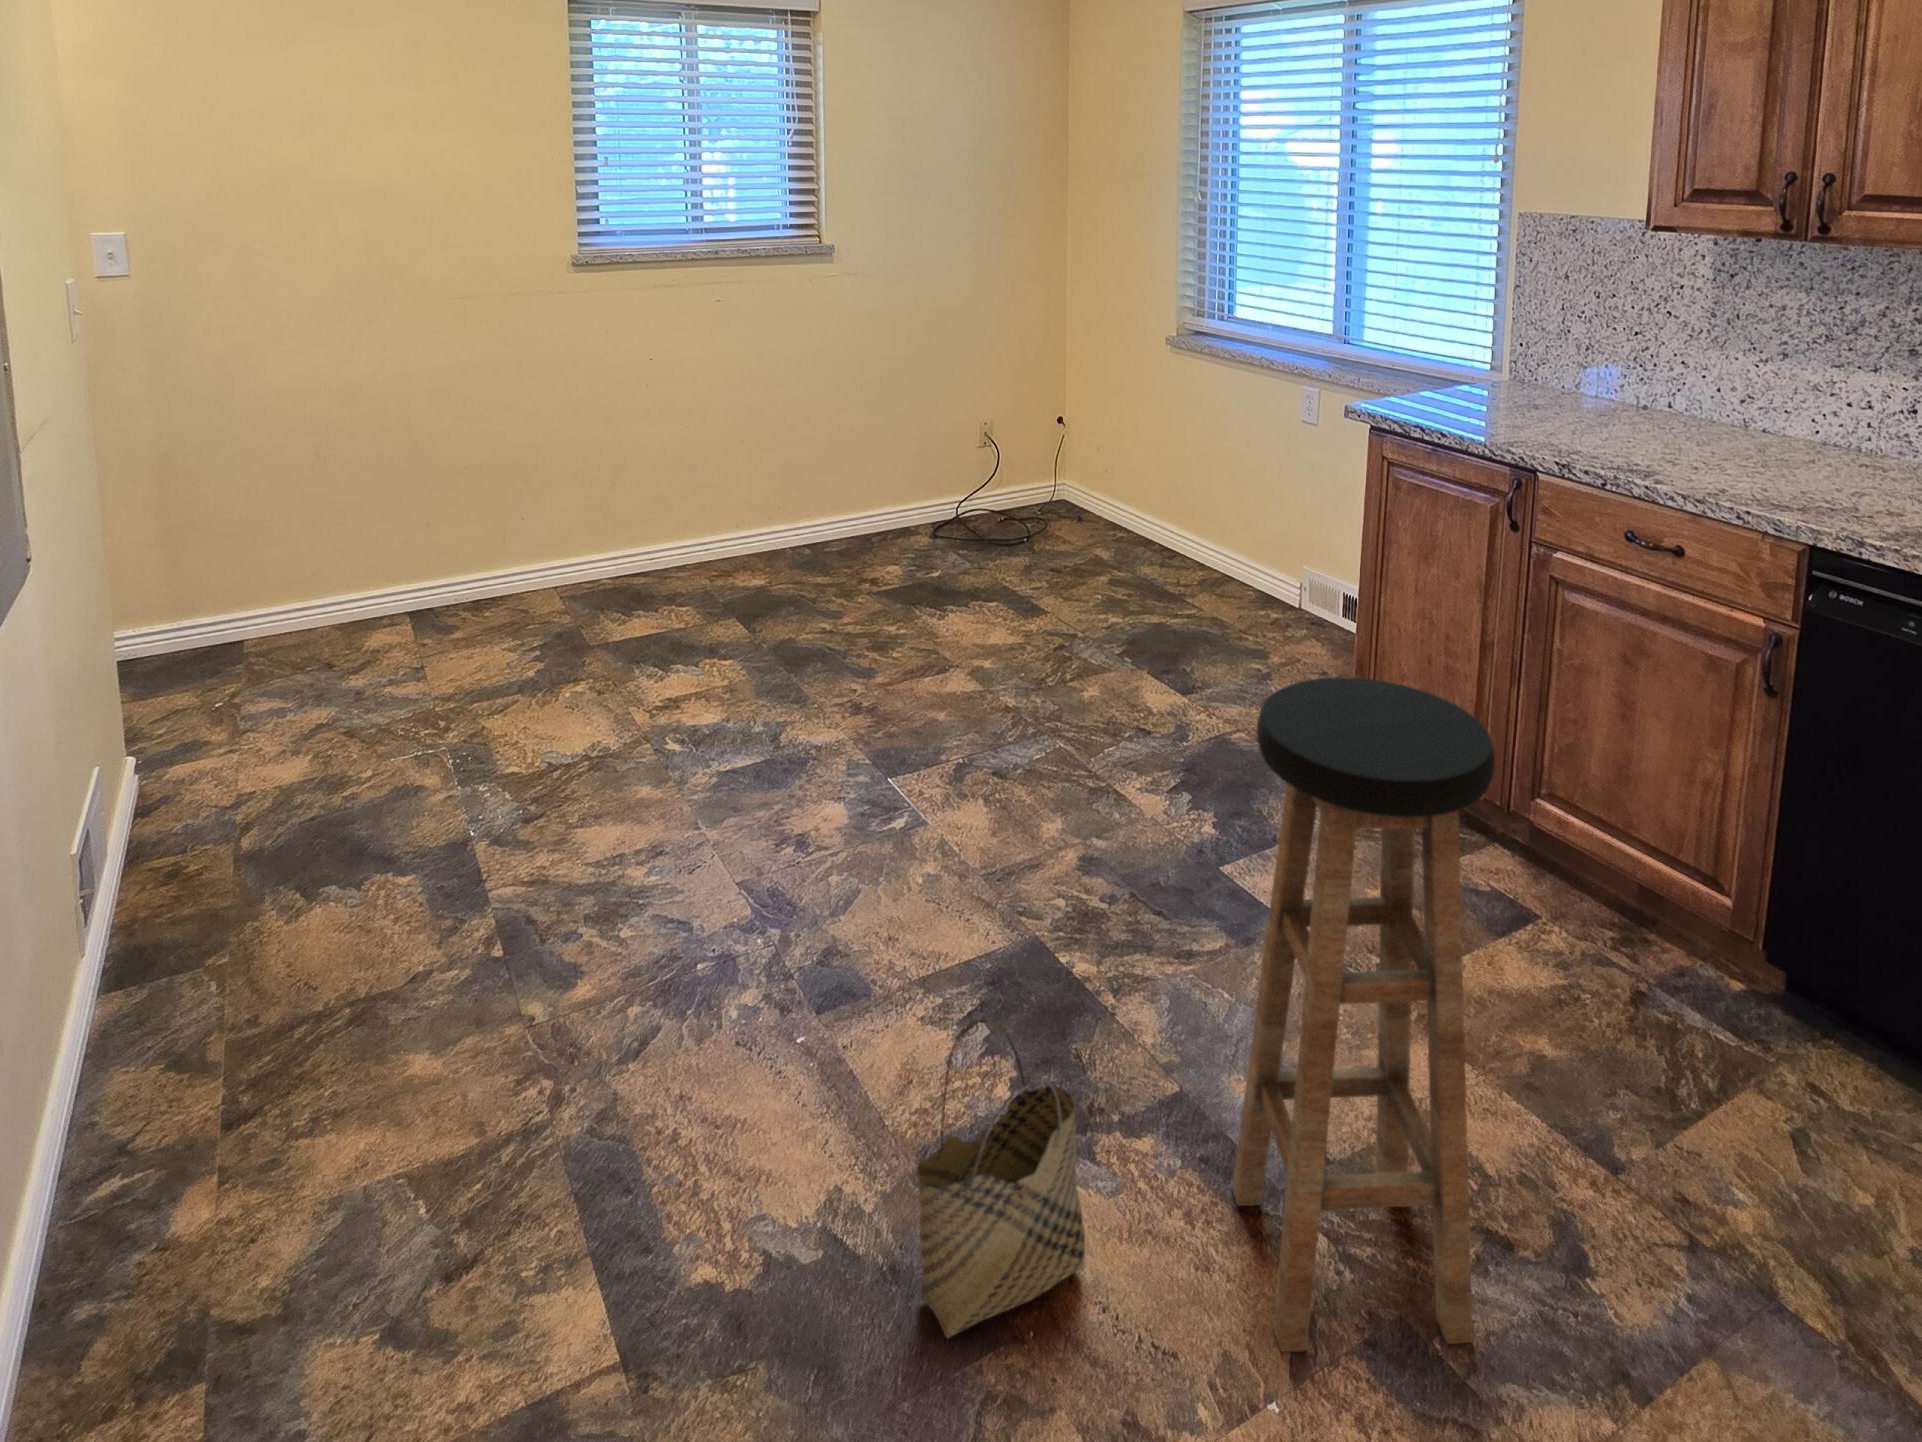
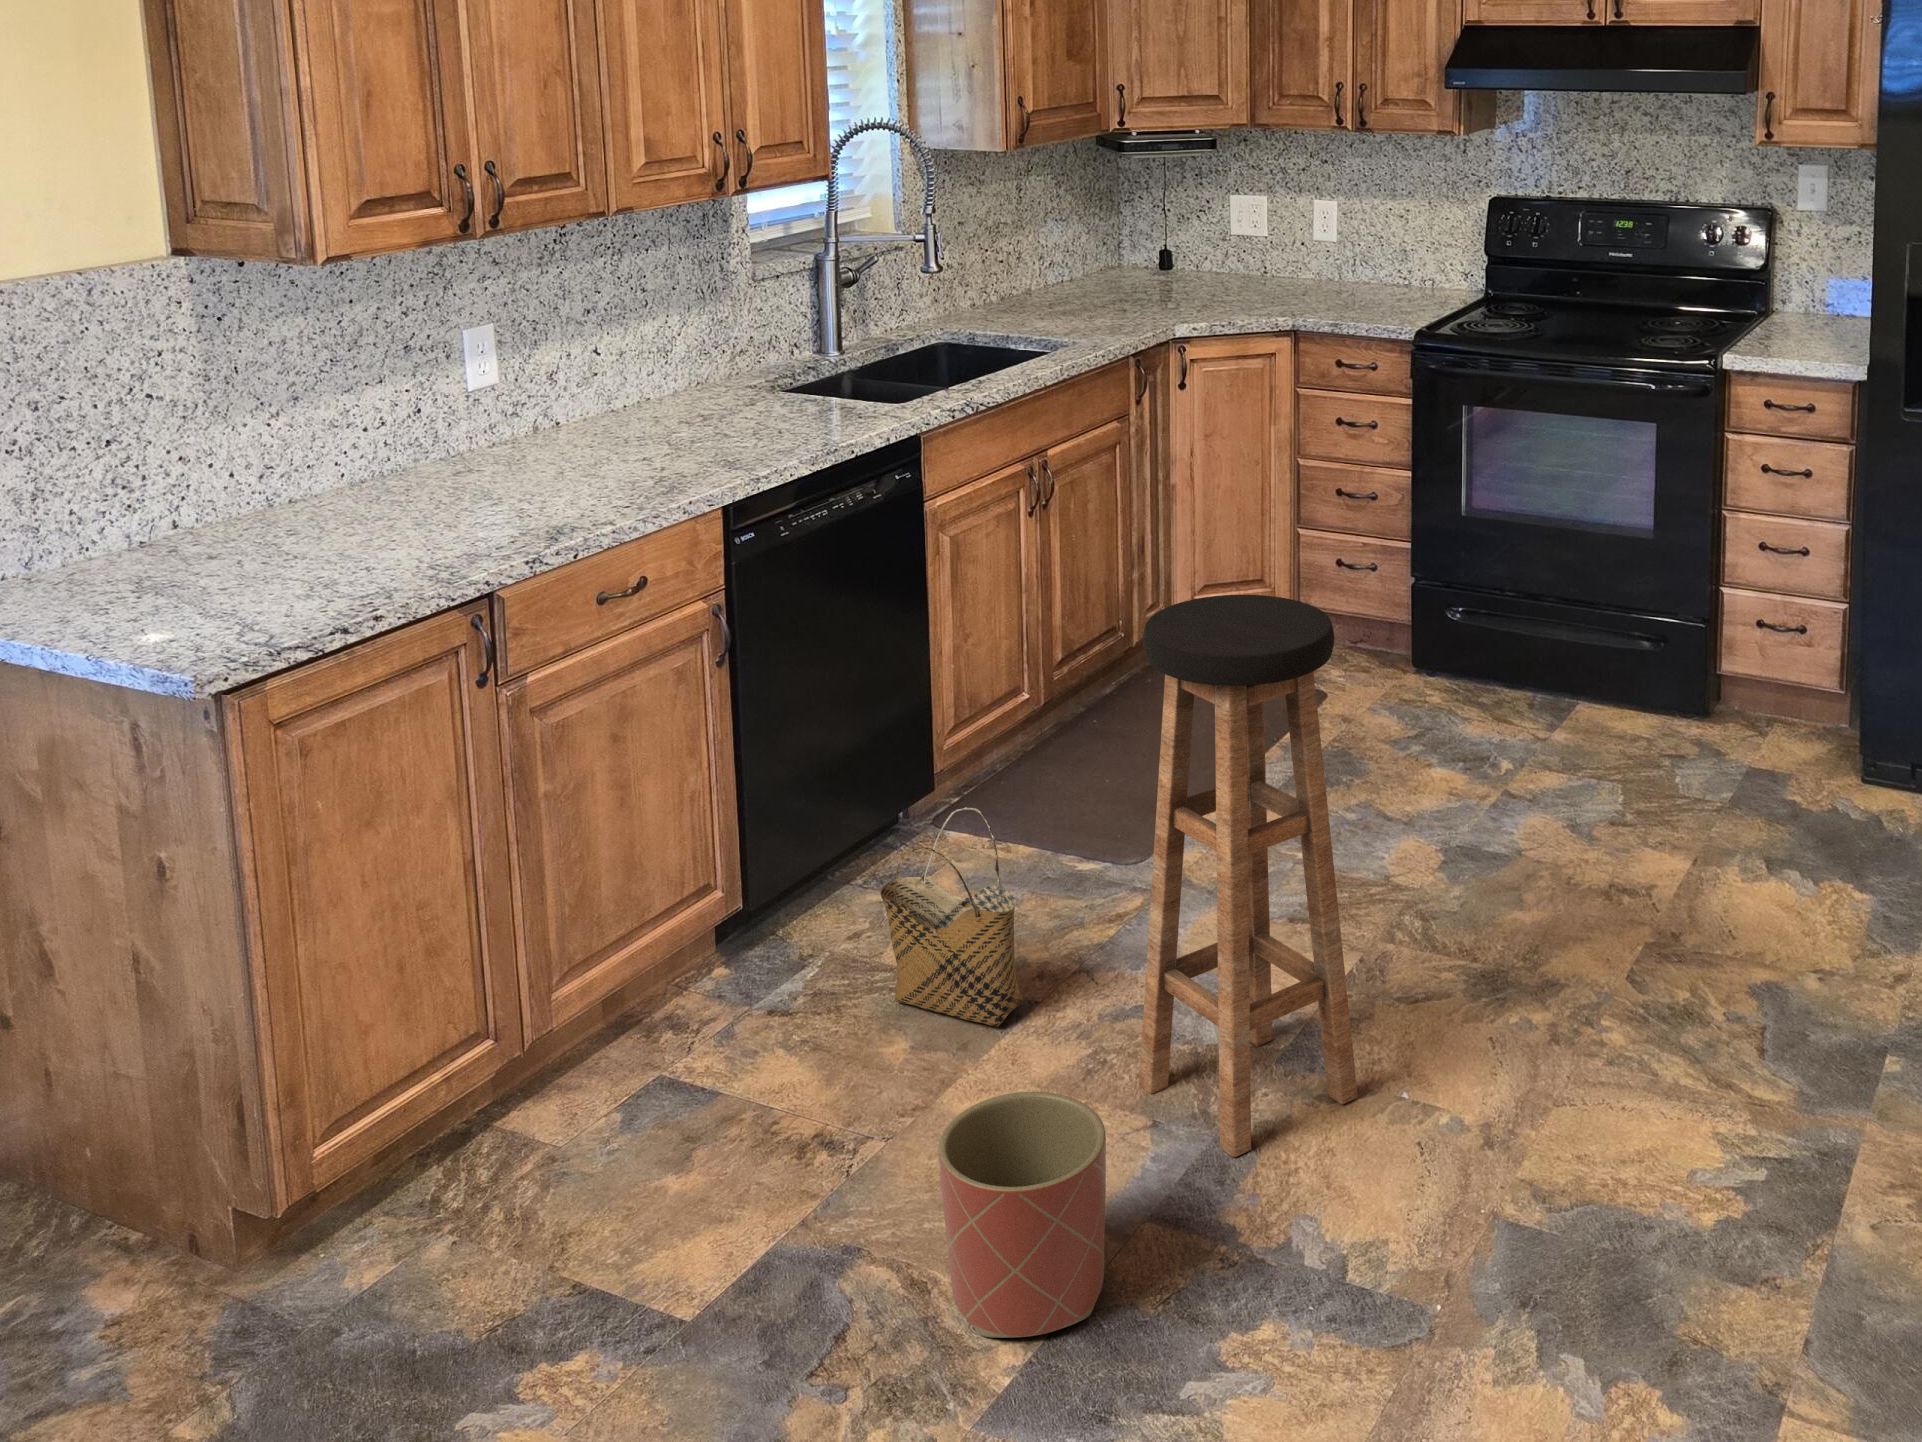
planter: none [1082,845,1209,1036] -> present [938,1092,1106,1338]
woven basket: present [916,1019,1085,1338] -> present [880,807,1023,1027]

